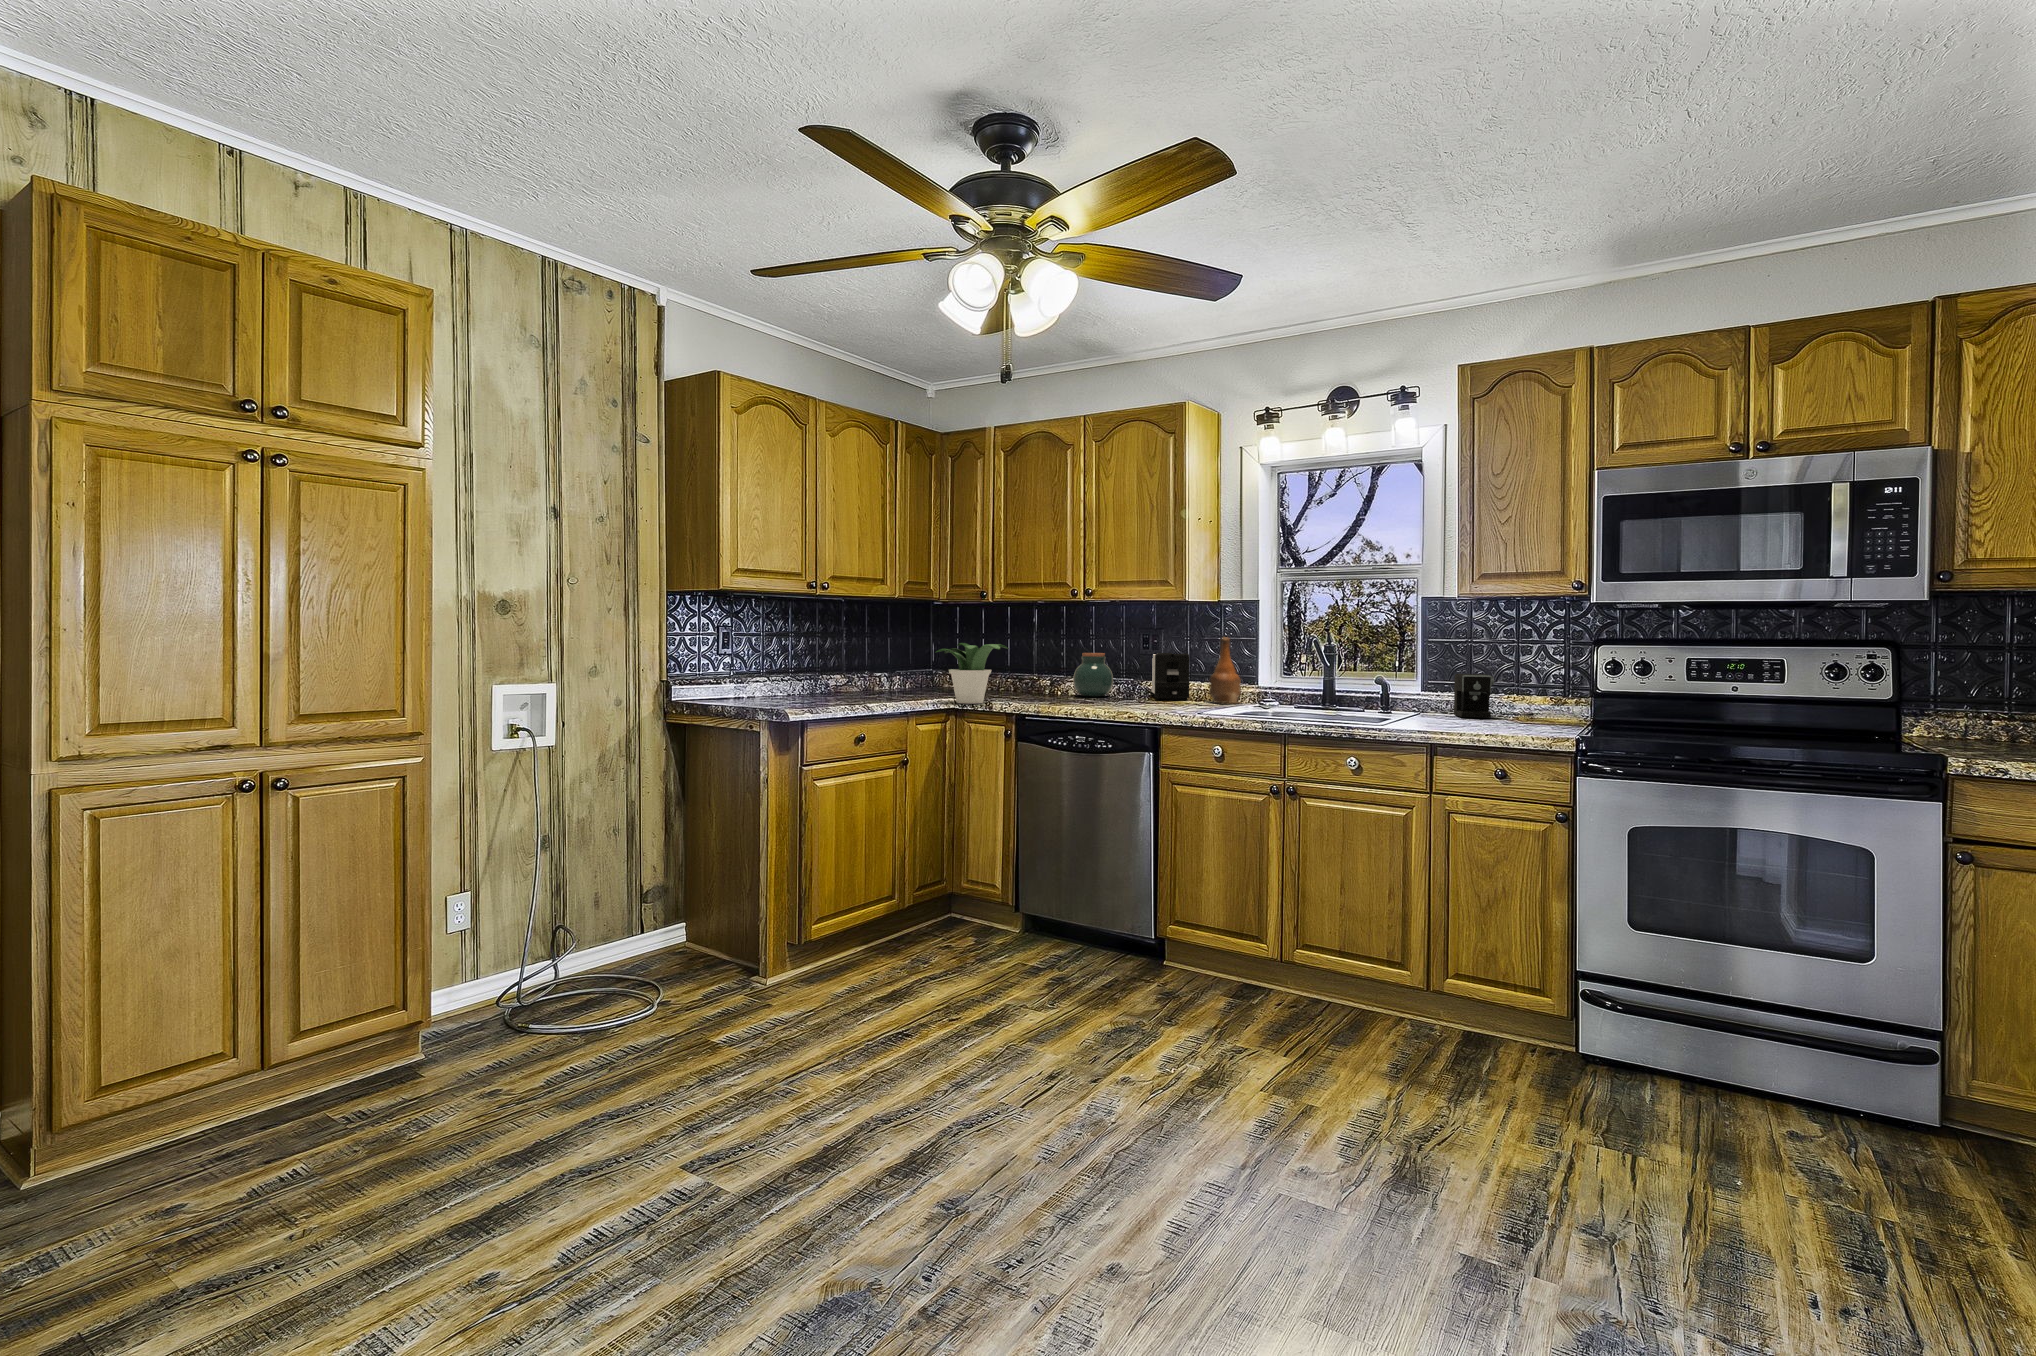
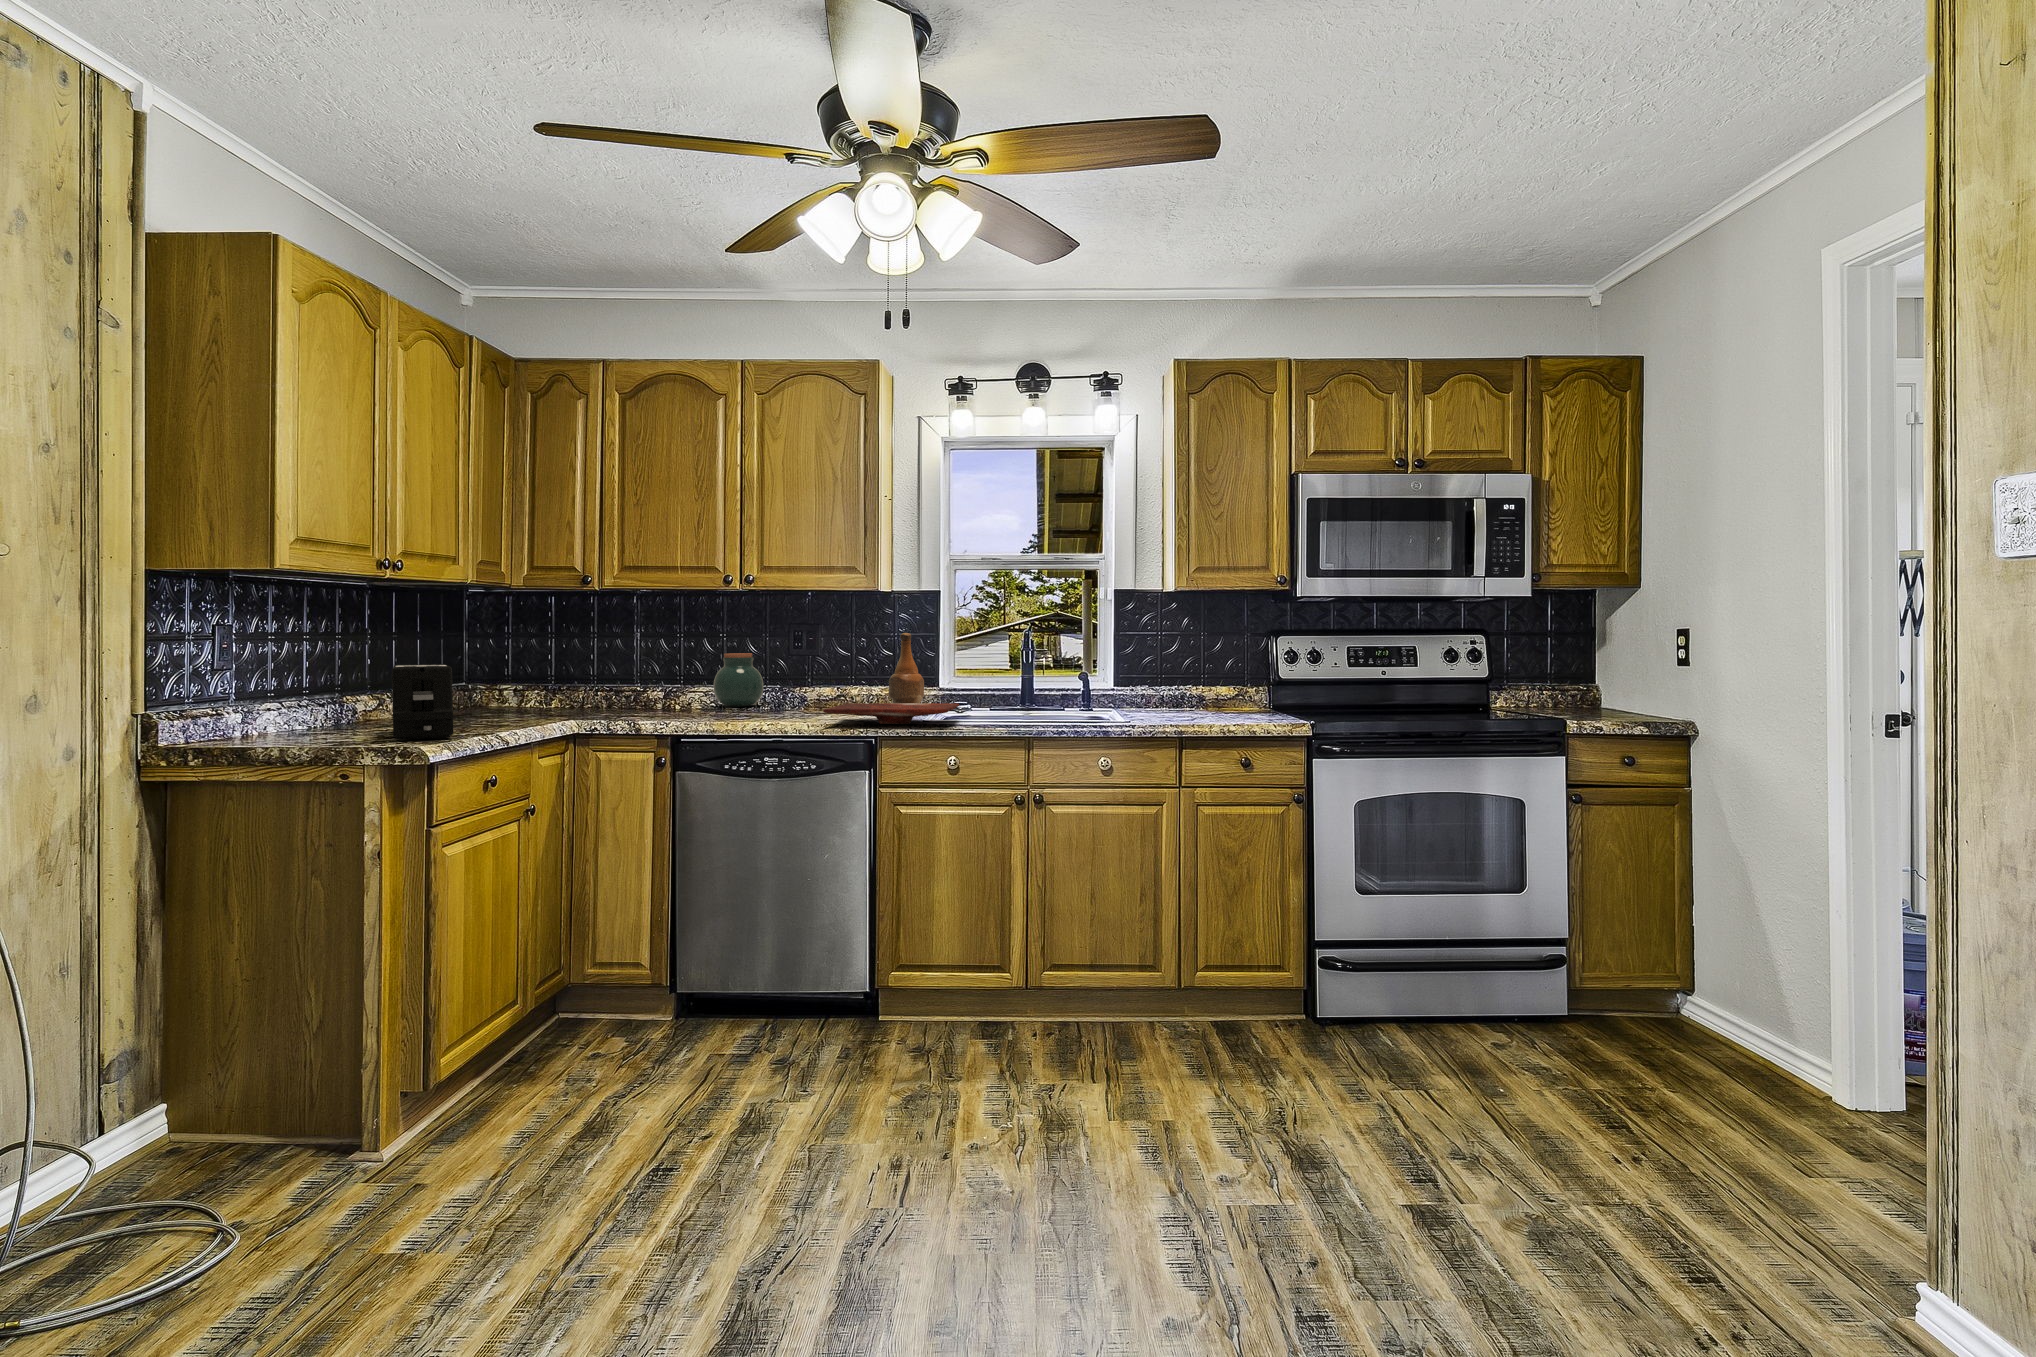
potted plant: present [935,643,1009,704] -> none [563,644,660,723]
toaster: present [1150,653,1190,700] -> present [392,664,453,740]
coffee maker: present [1454,674,1534,718] -> none [1148,667,1211,710]
cutting board: none [1104,696,1234,716] -> present [823,703,959,724]

